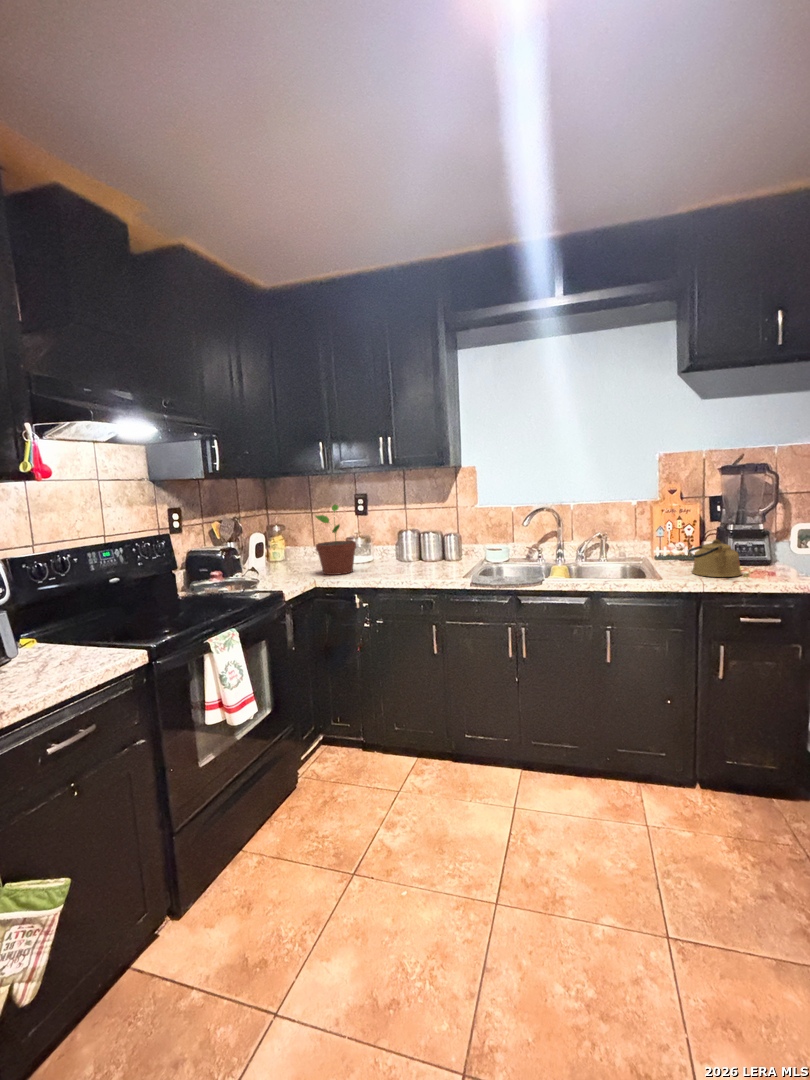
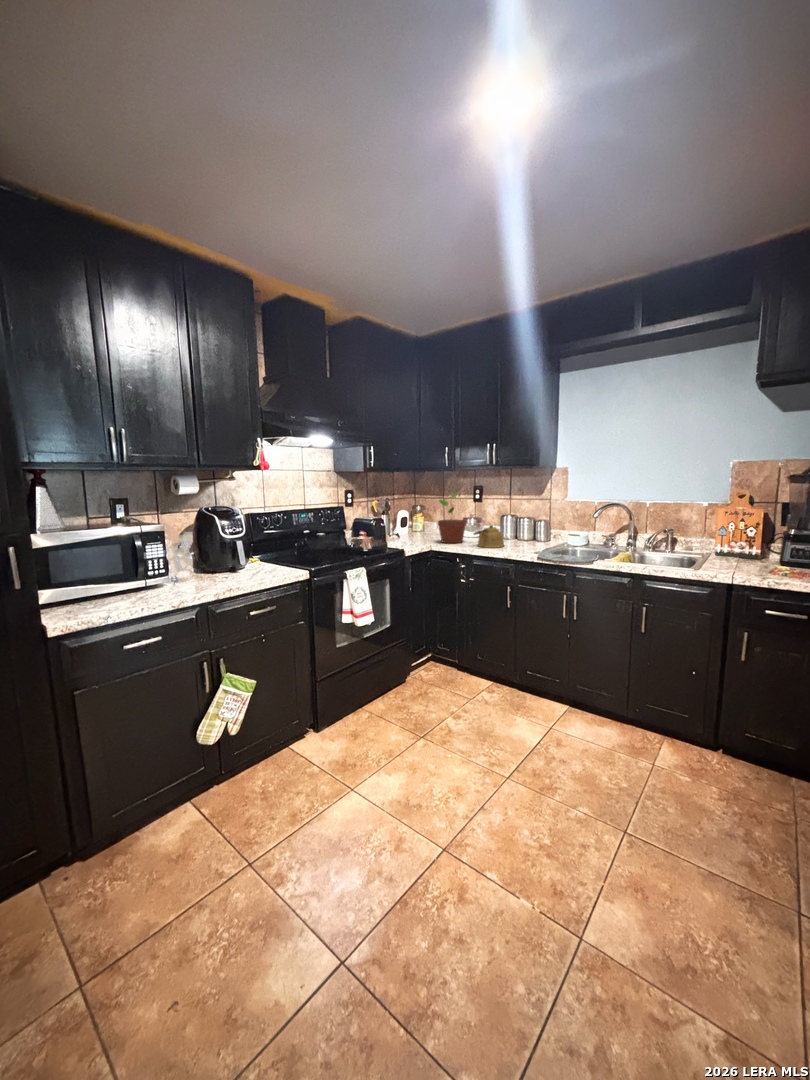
kettle: present [688,539,742,577] -> present [474,525,504,548]

